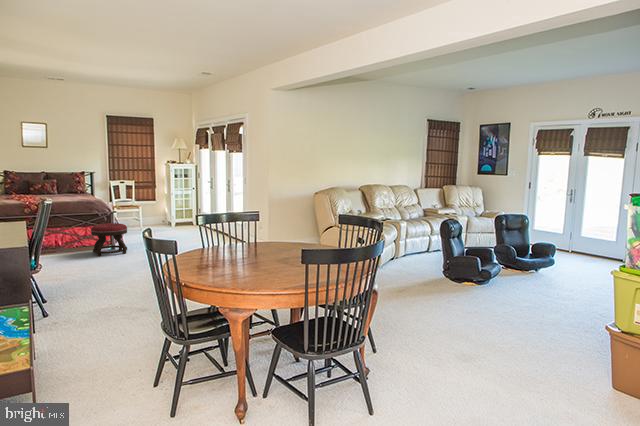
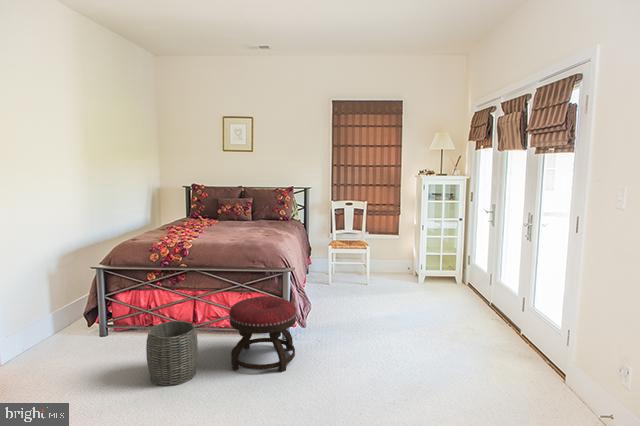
woven basket: none [54,235,82,263] -> present [146,321,198,386]

